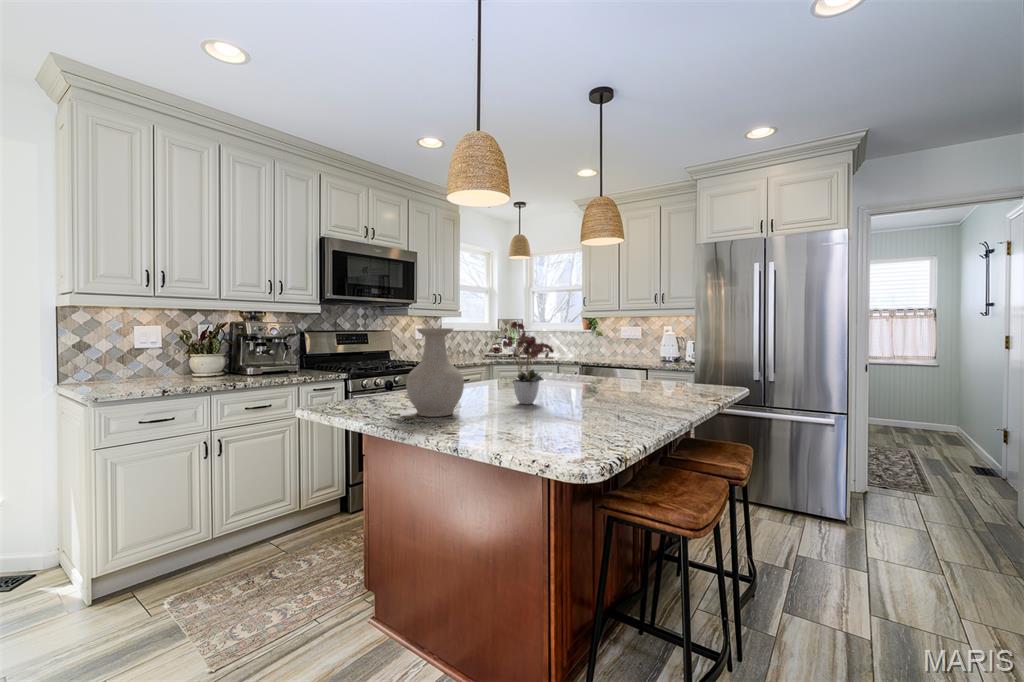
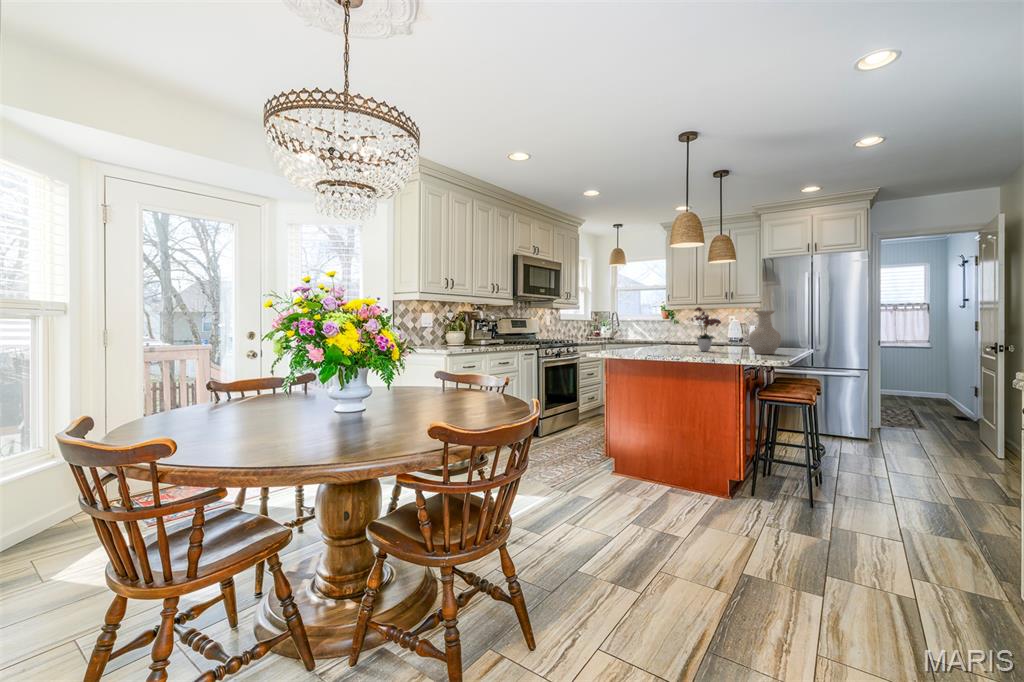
vase: present [406,328,464,417] -> present [749,310,781,354]

